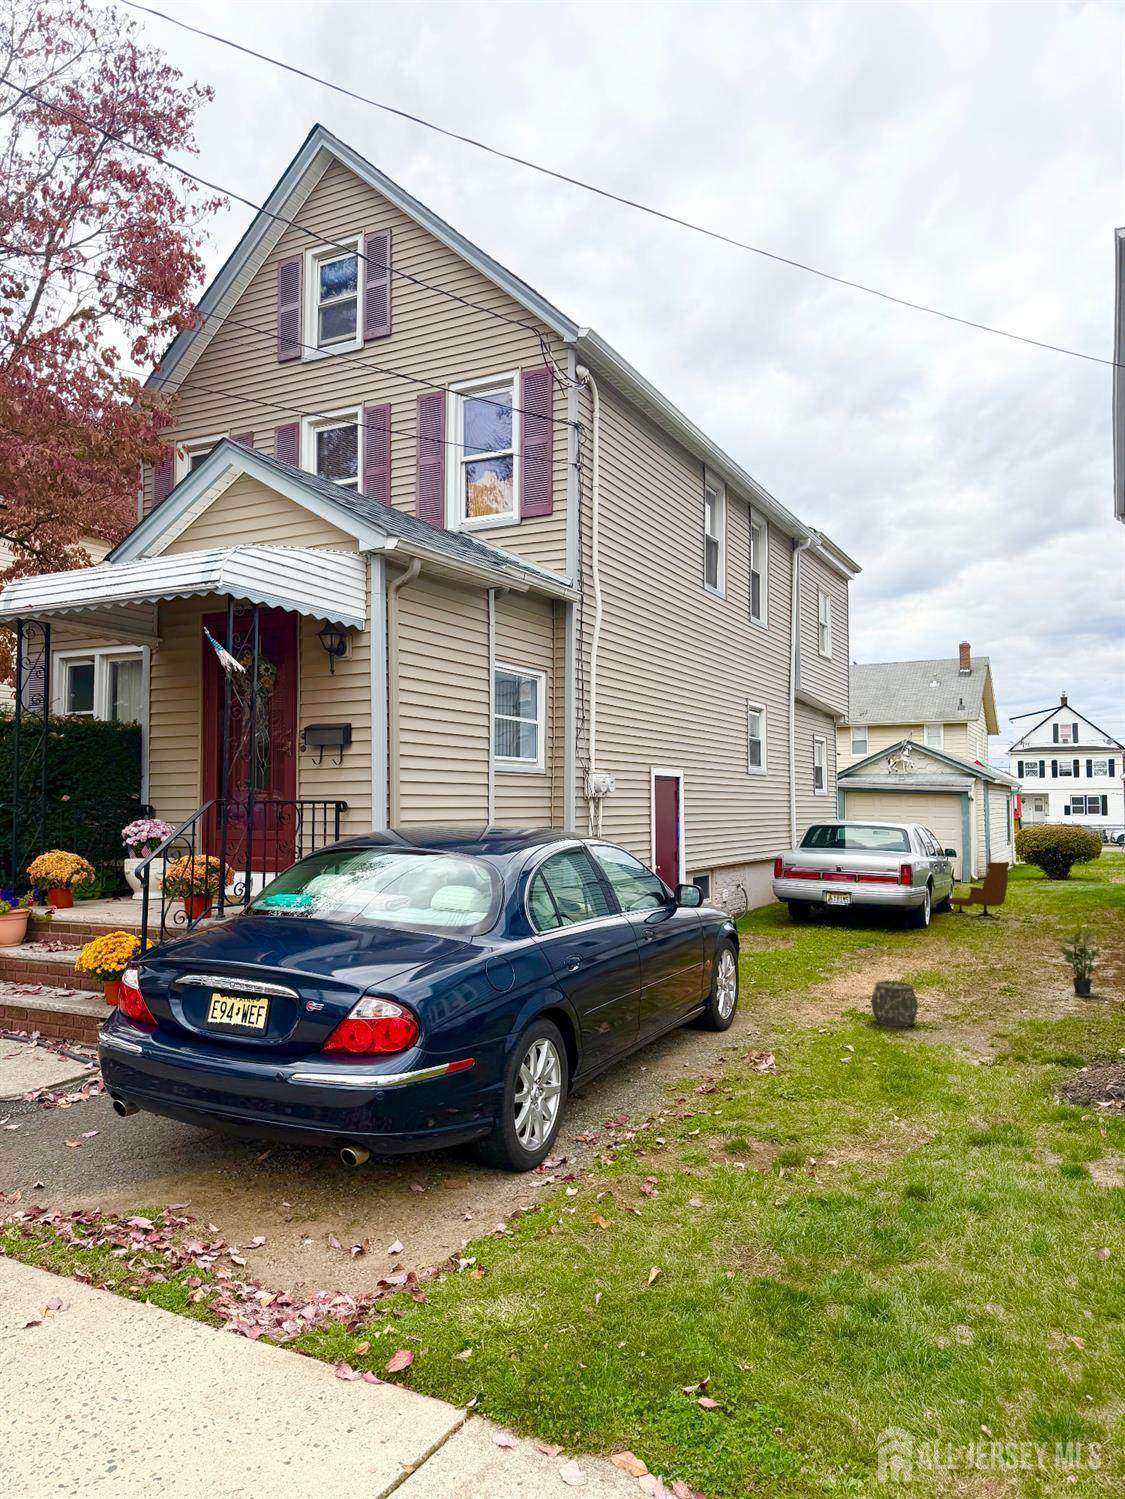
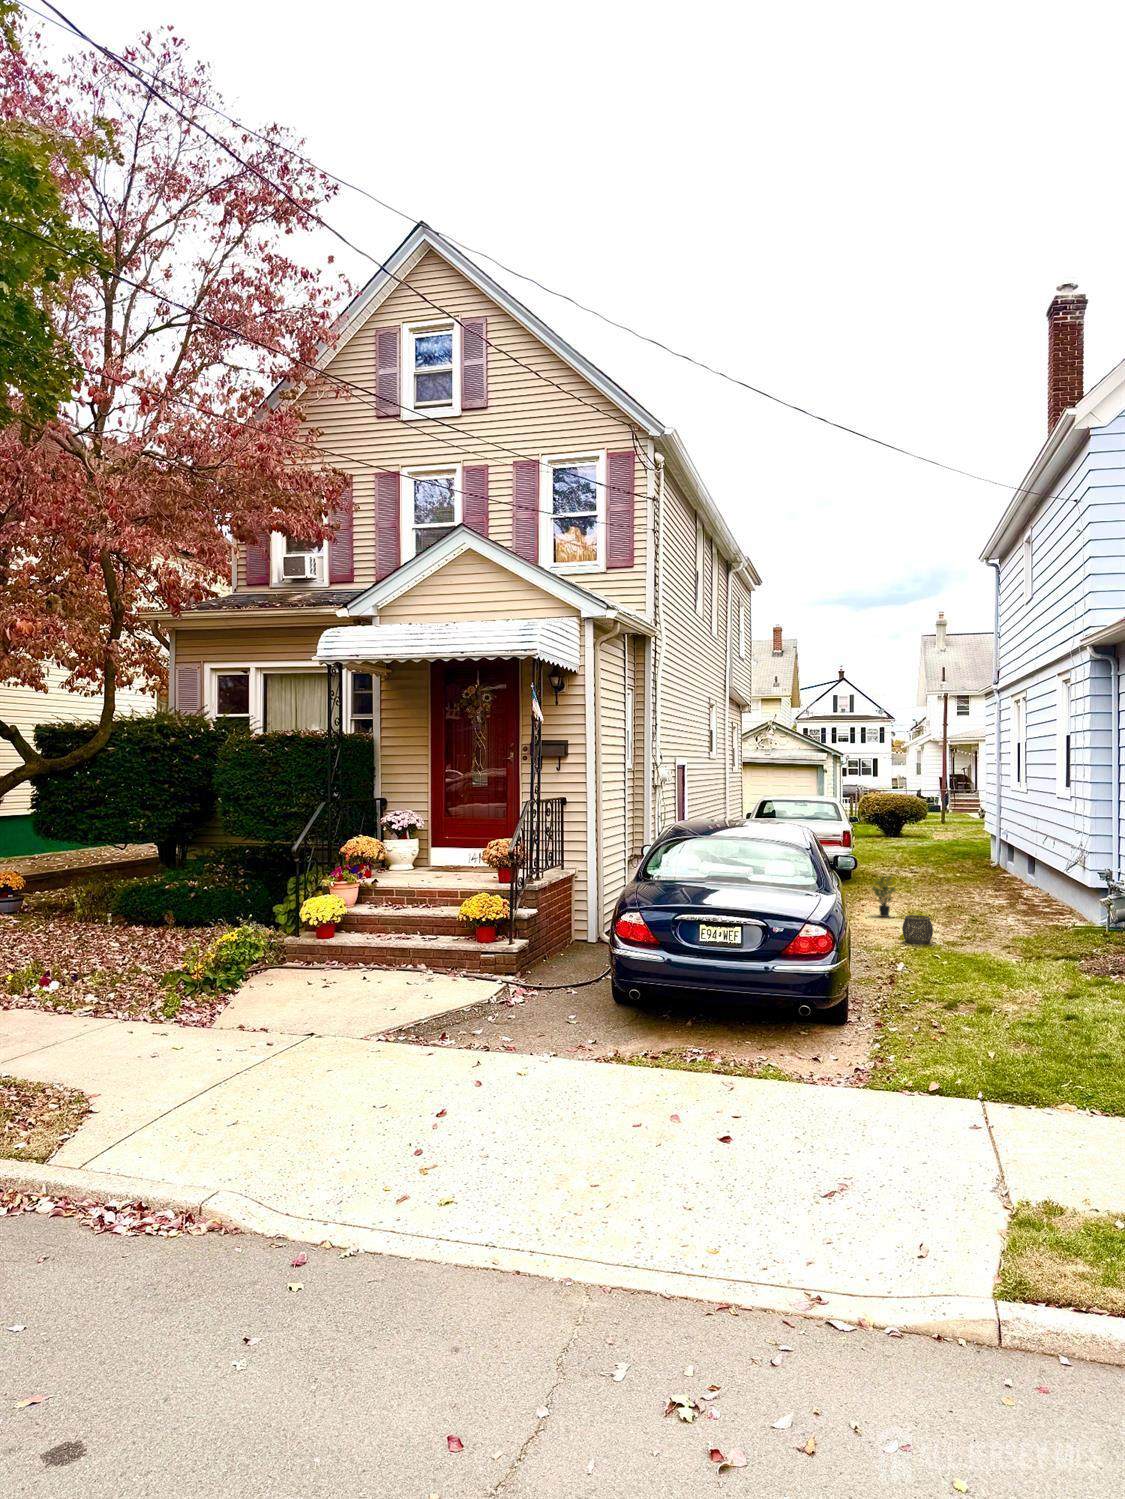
lounge chair: present [947,862,1009,921] -> none [853,828,903,872]
potted plant: present [1060,929,1100,996] -> present [872,876,895,917]

